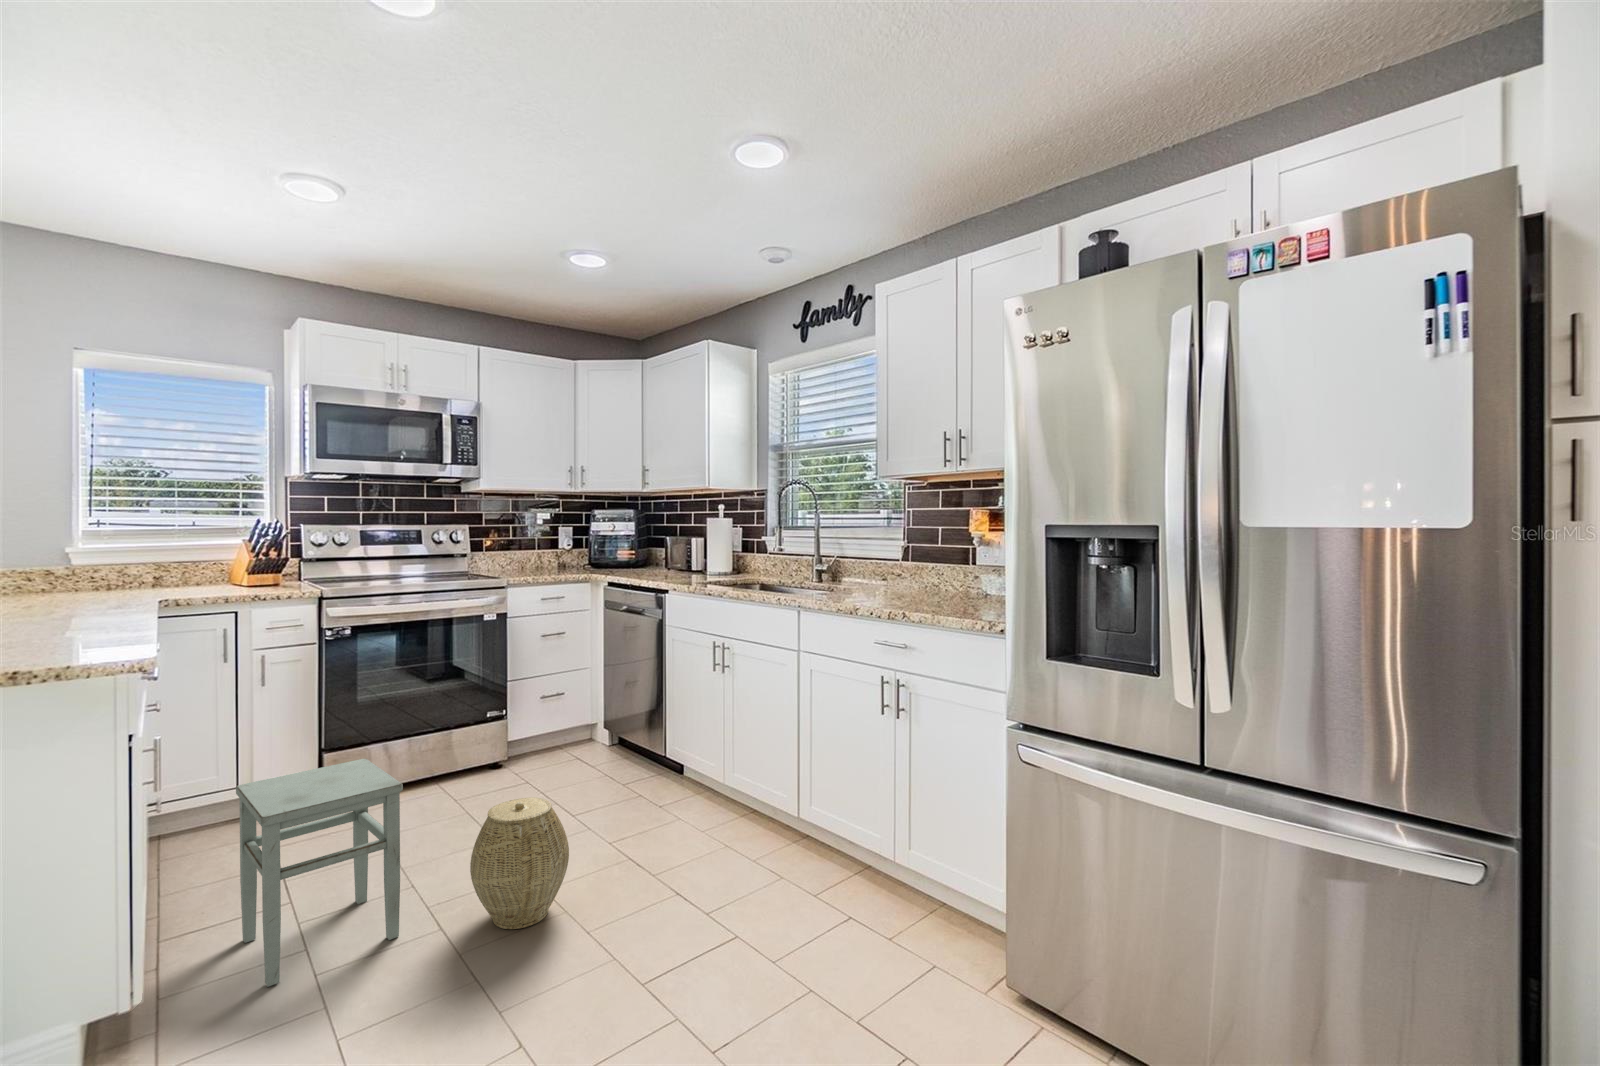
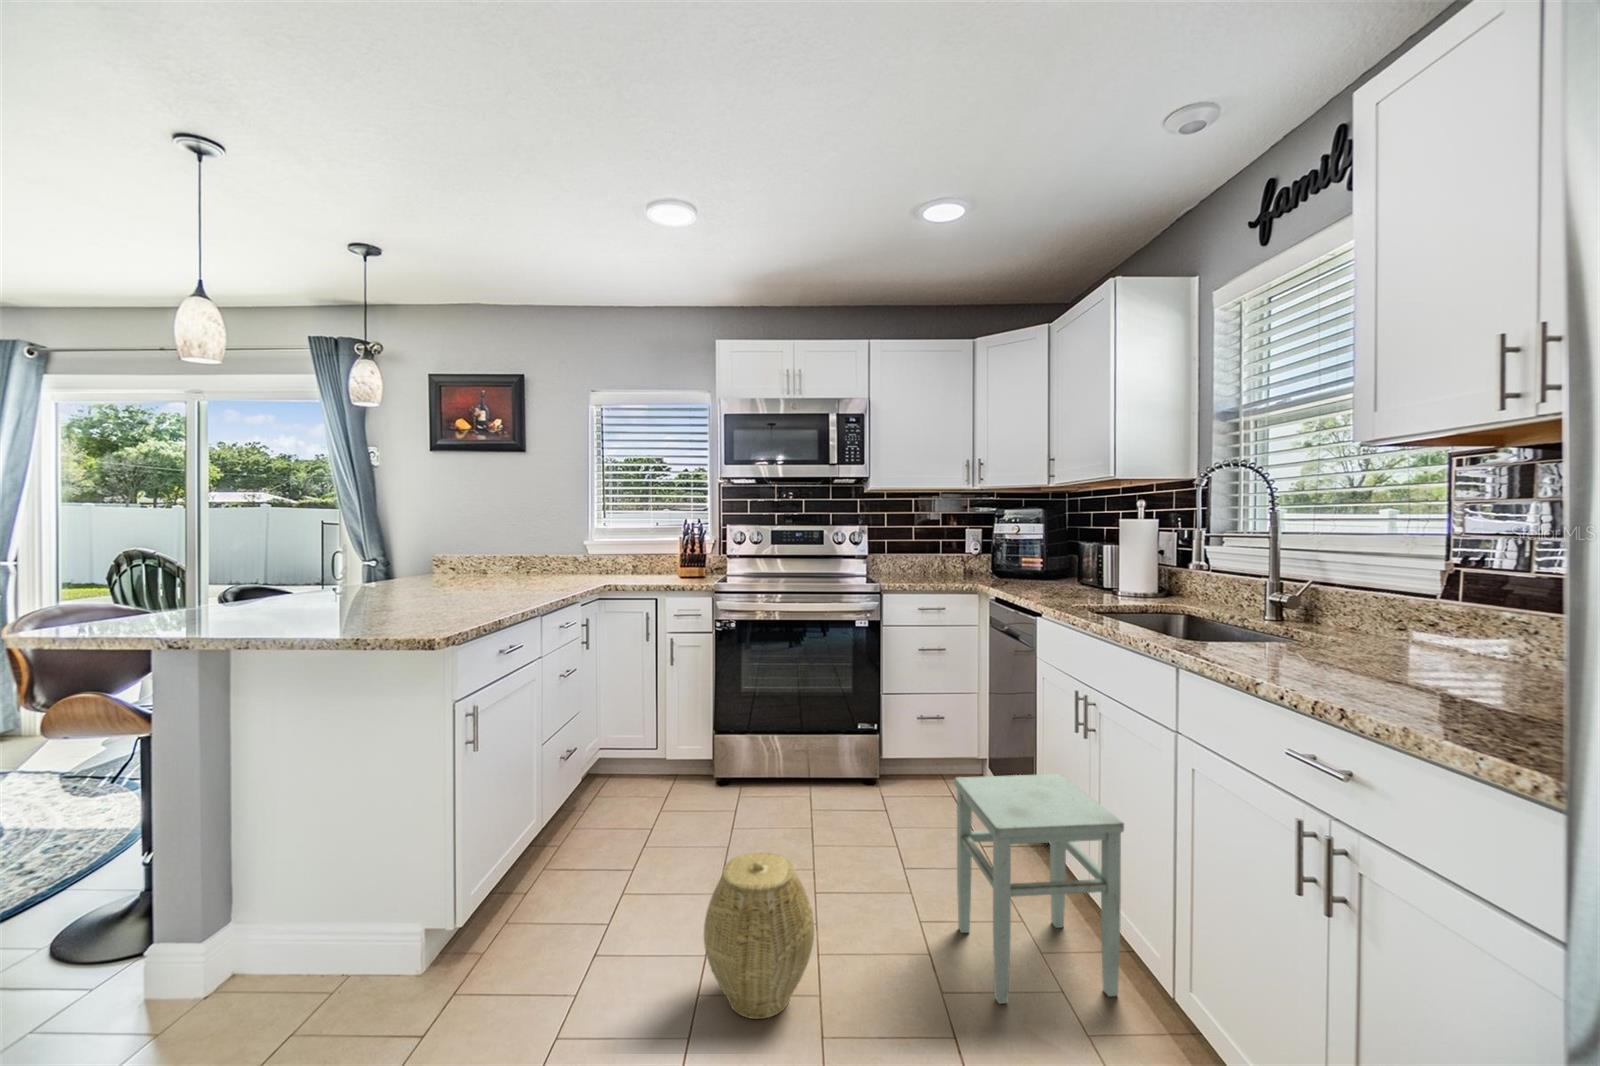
stool: present [236,759,403,987] -> present [954,774,1124,1004]

